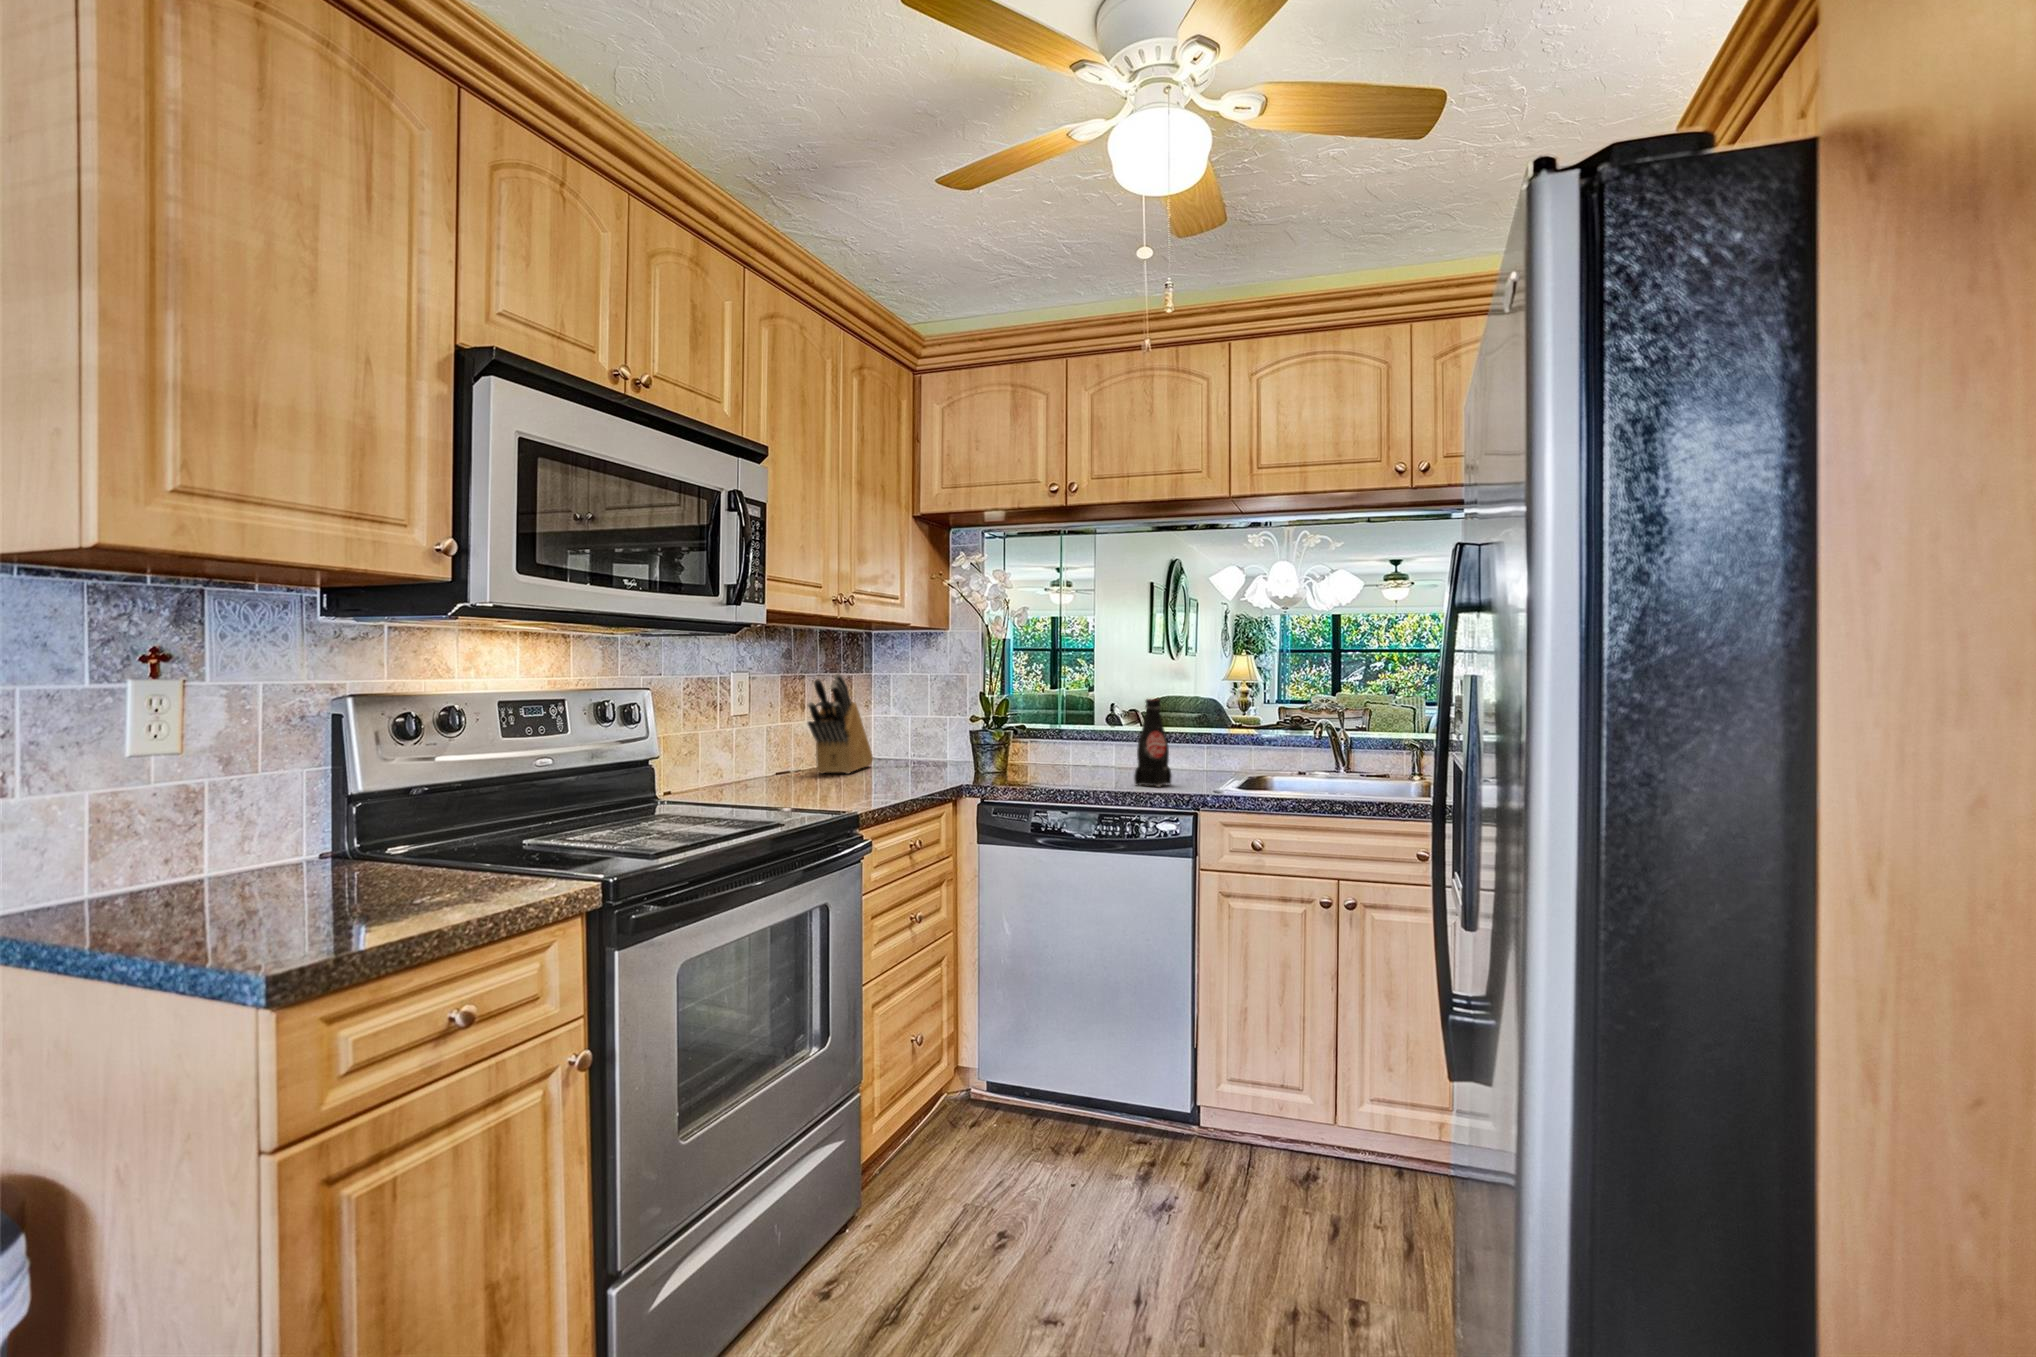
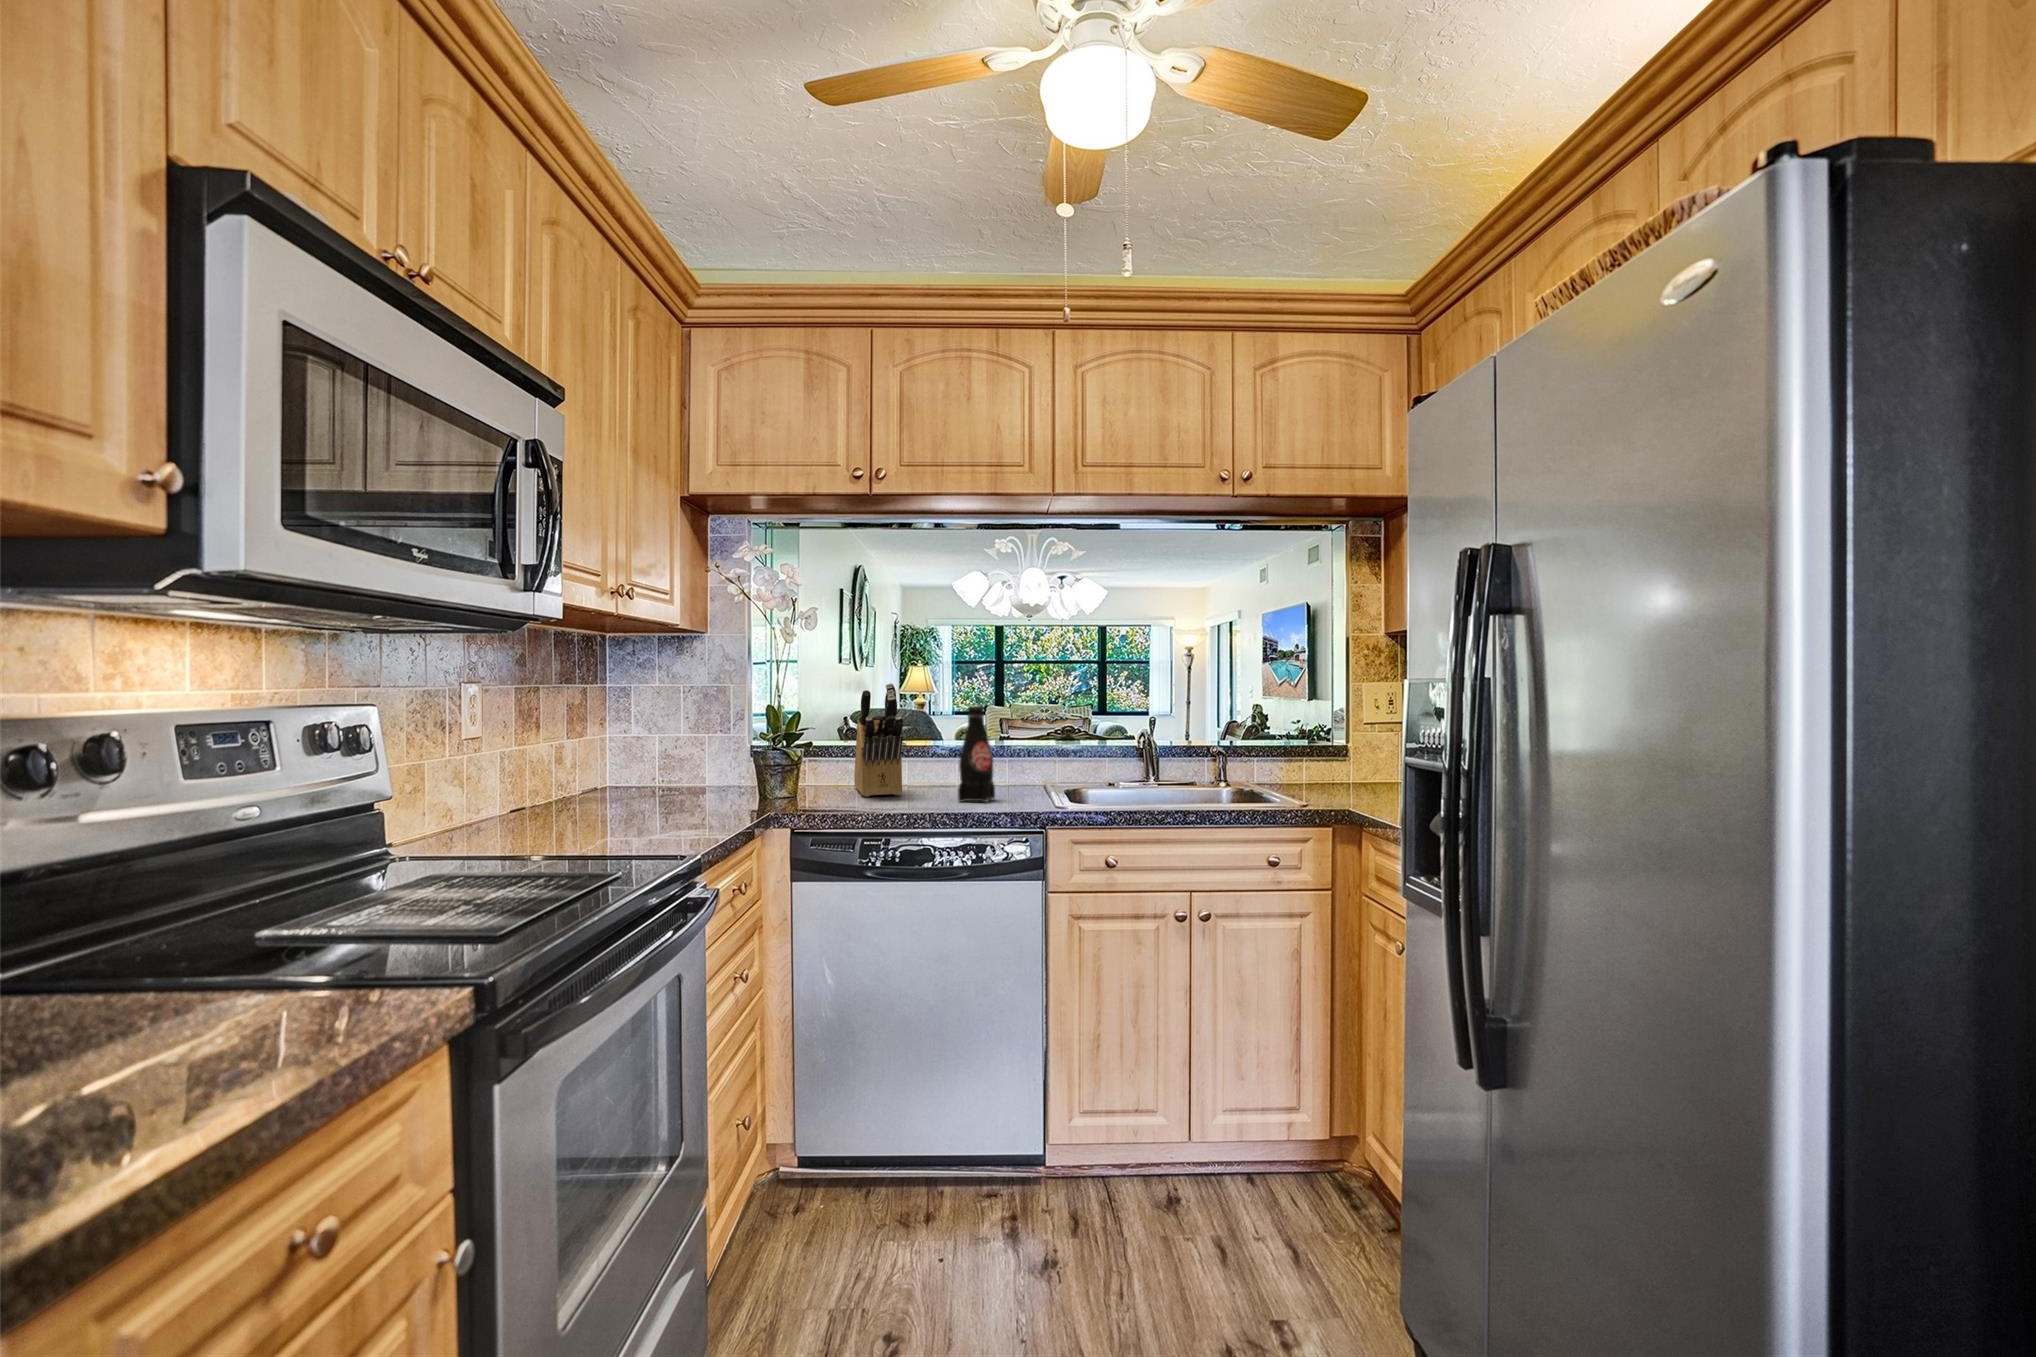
knife block: present [808,674,873,773] -> present [854,683,903,797]

